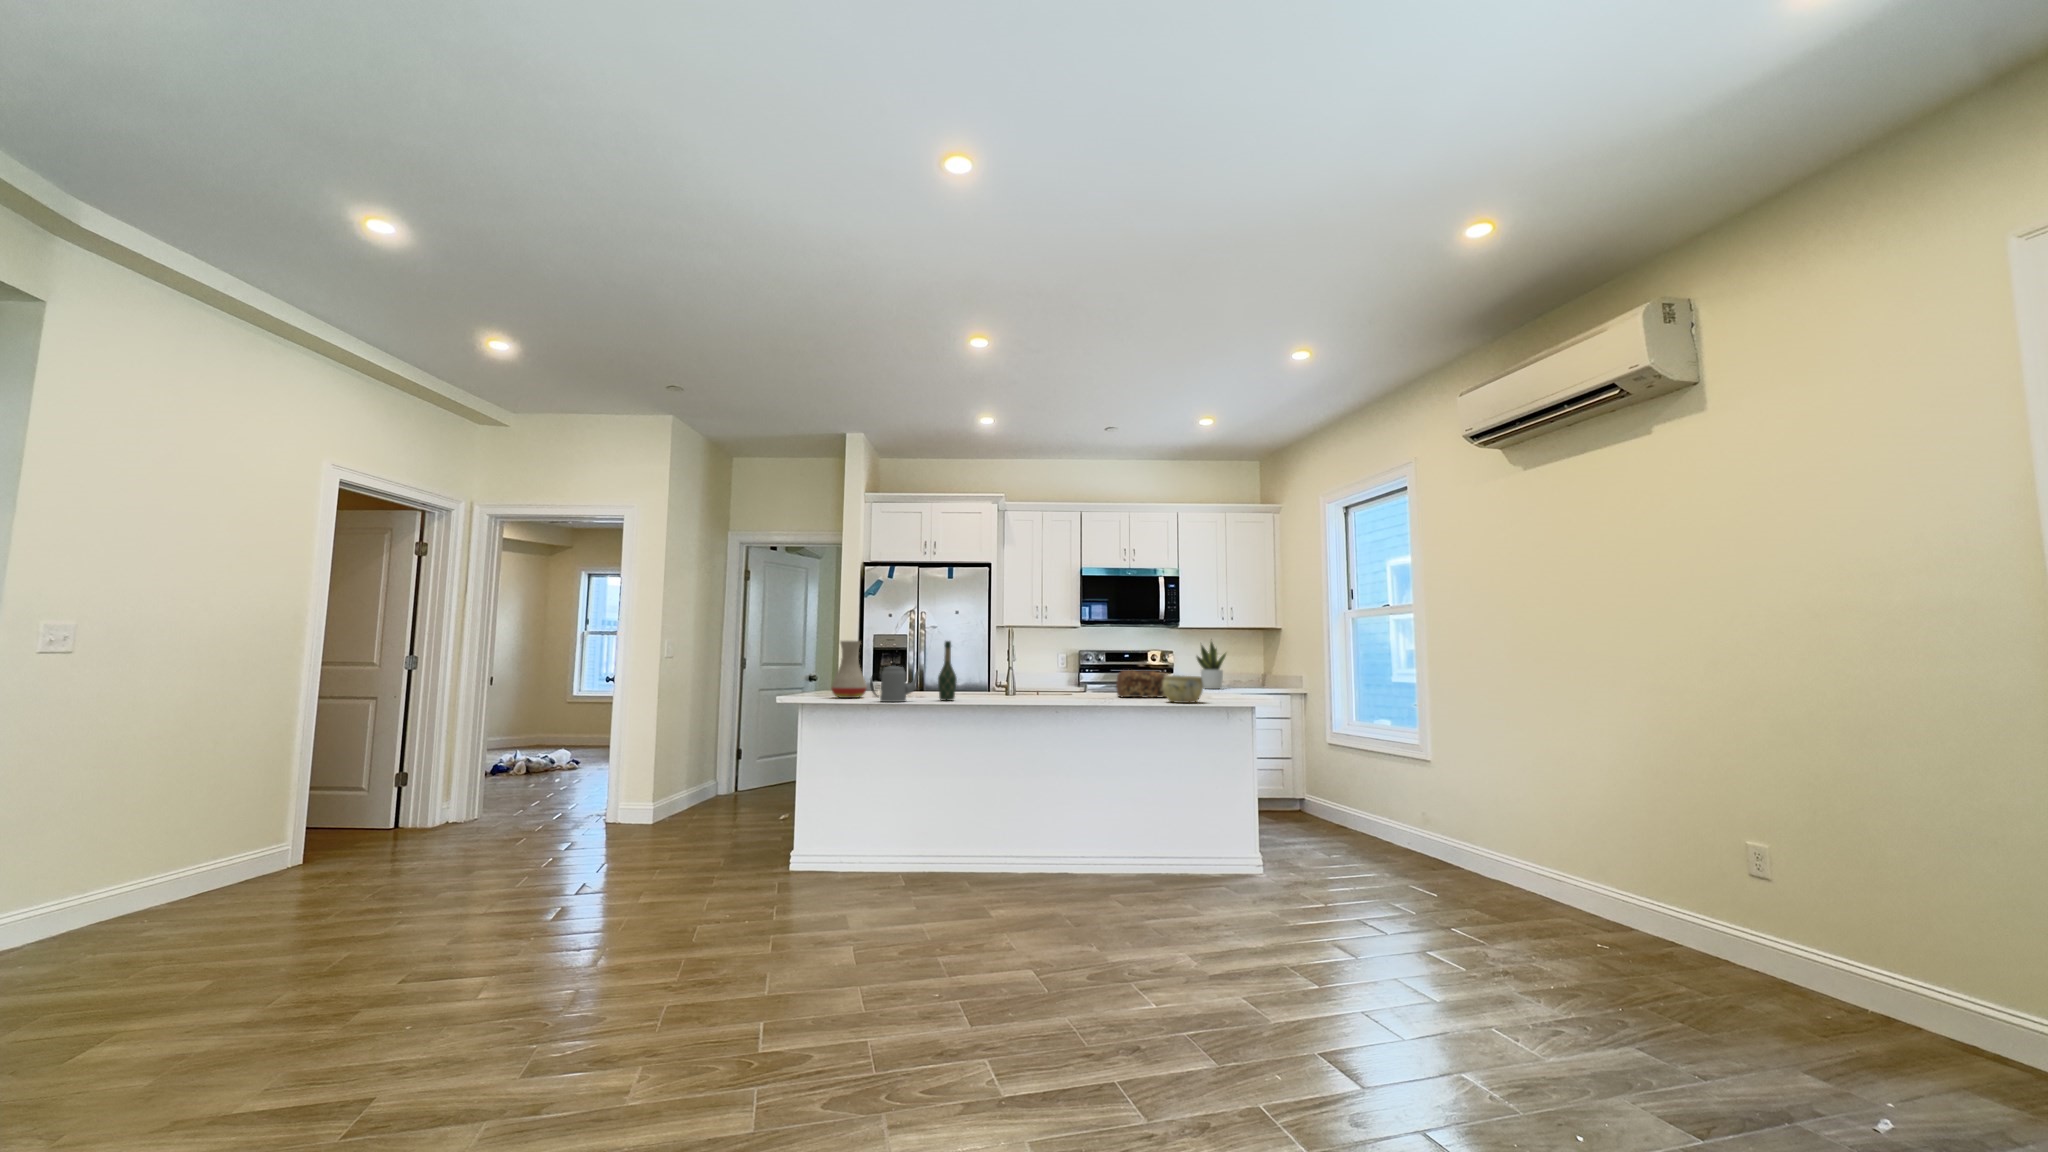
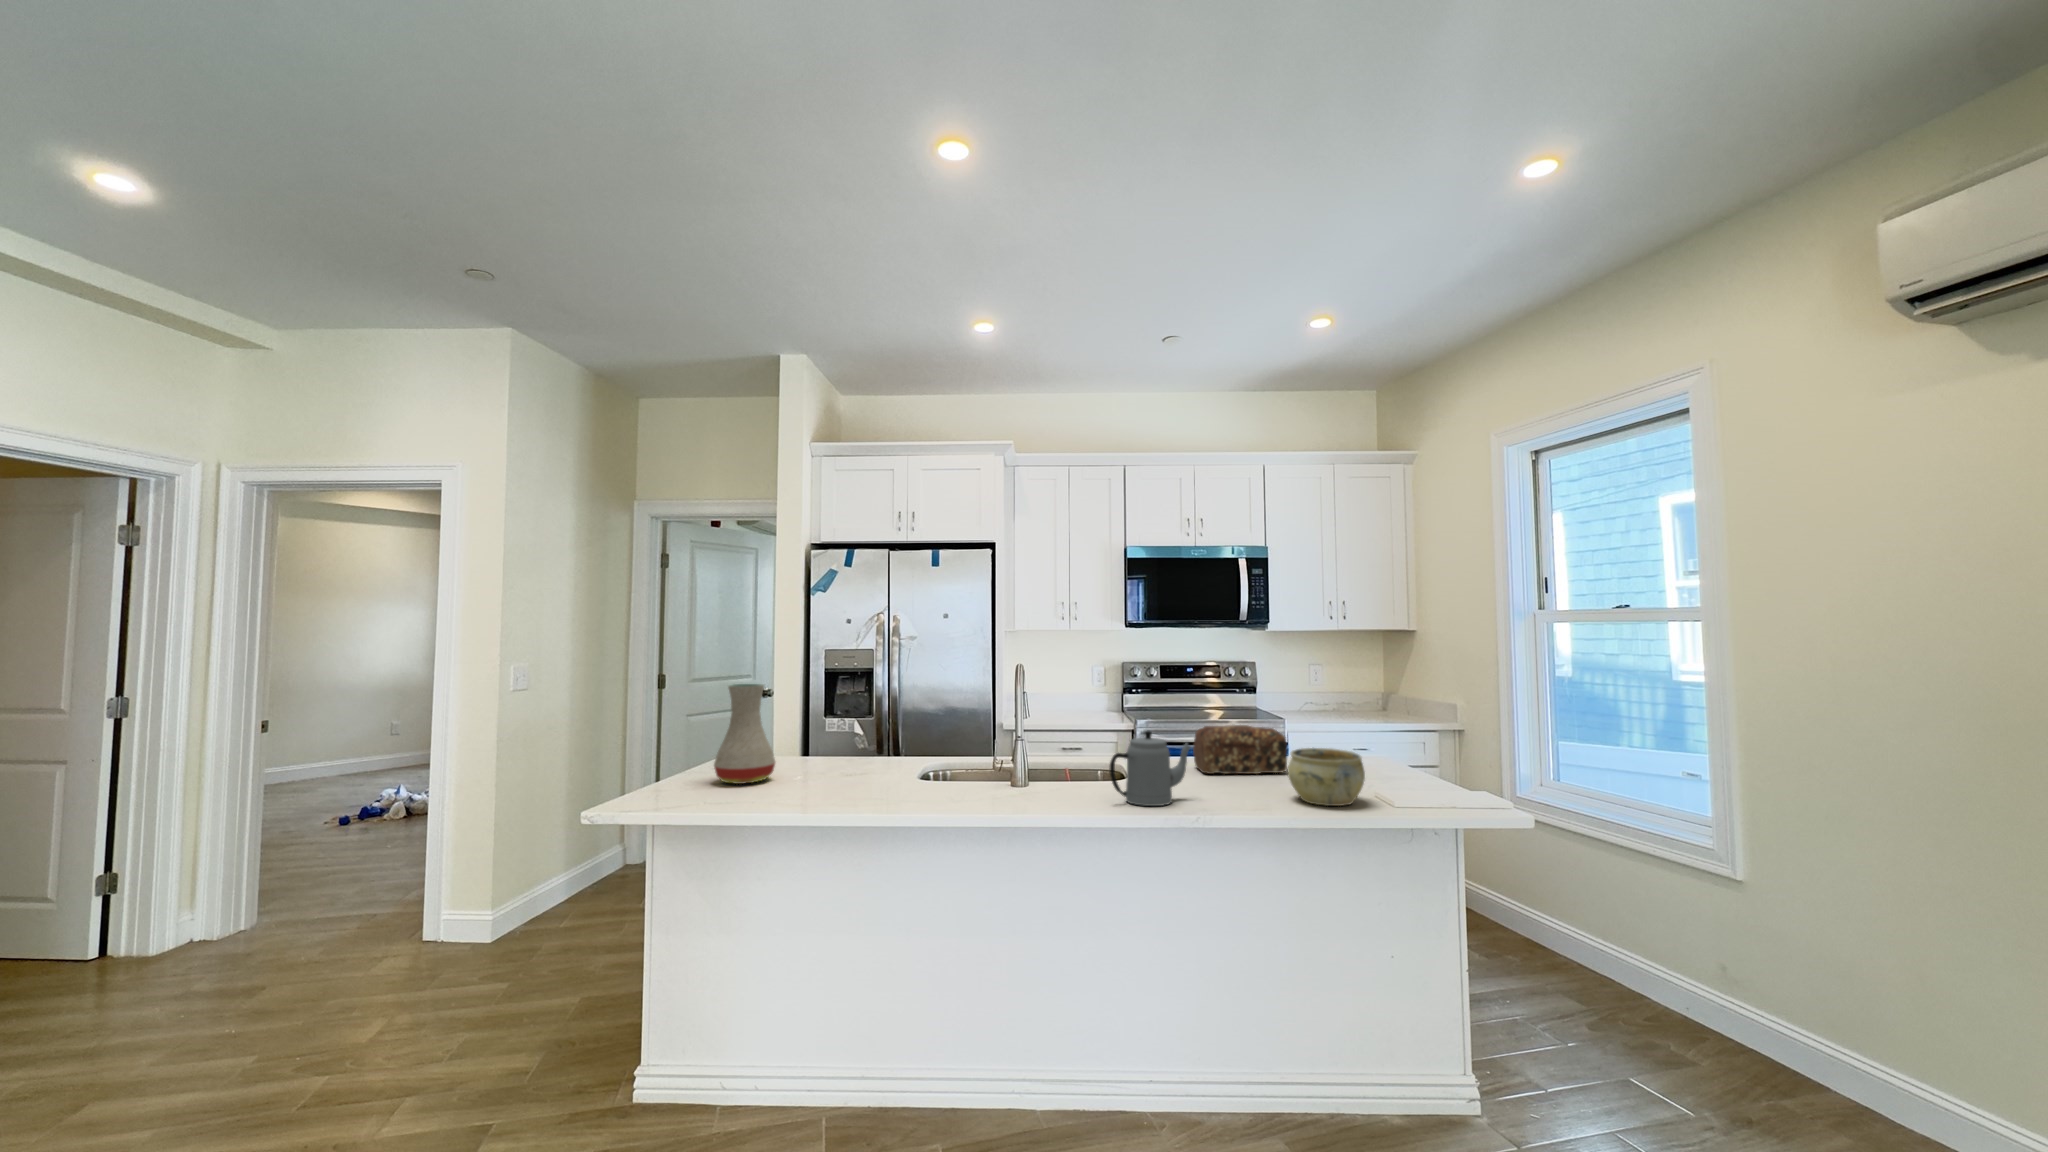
wine bottle: present [938,641,957,701] -> none [887,690,920,798]
potted plant: present [1197,642,1226,689] -> none [1299,650,1345,727]
teapot: present [870,662,919,702] -> present [1110,731,1190,806]

